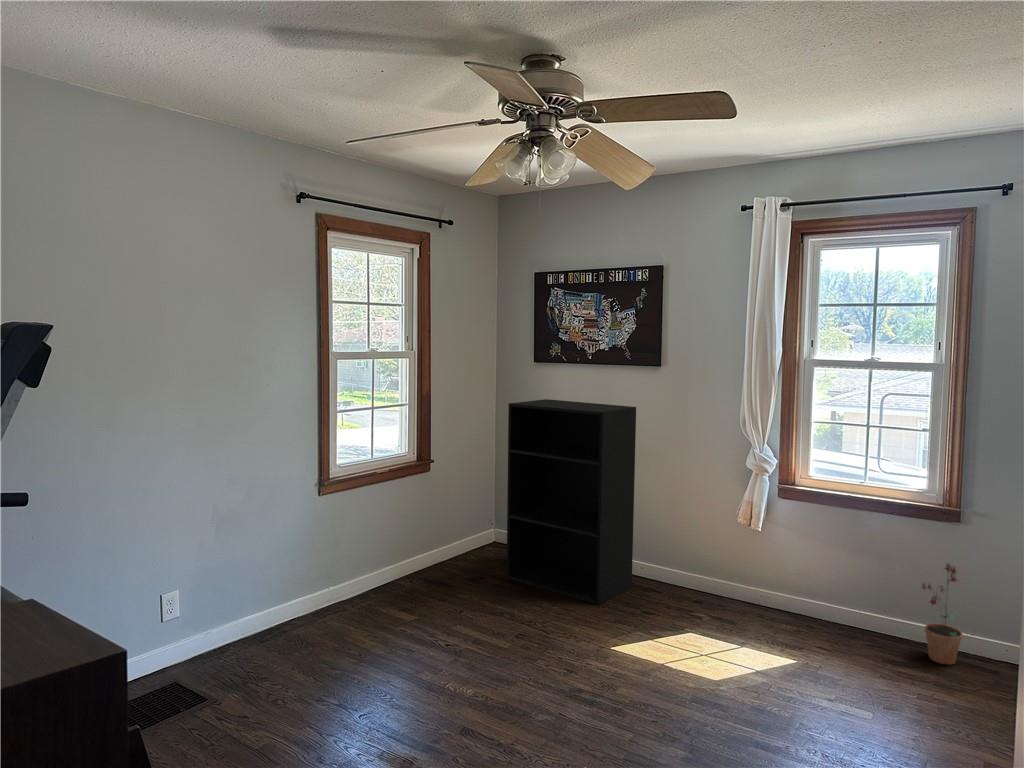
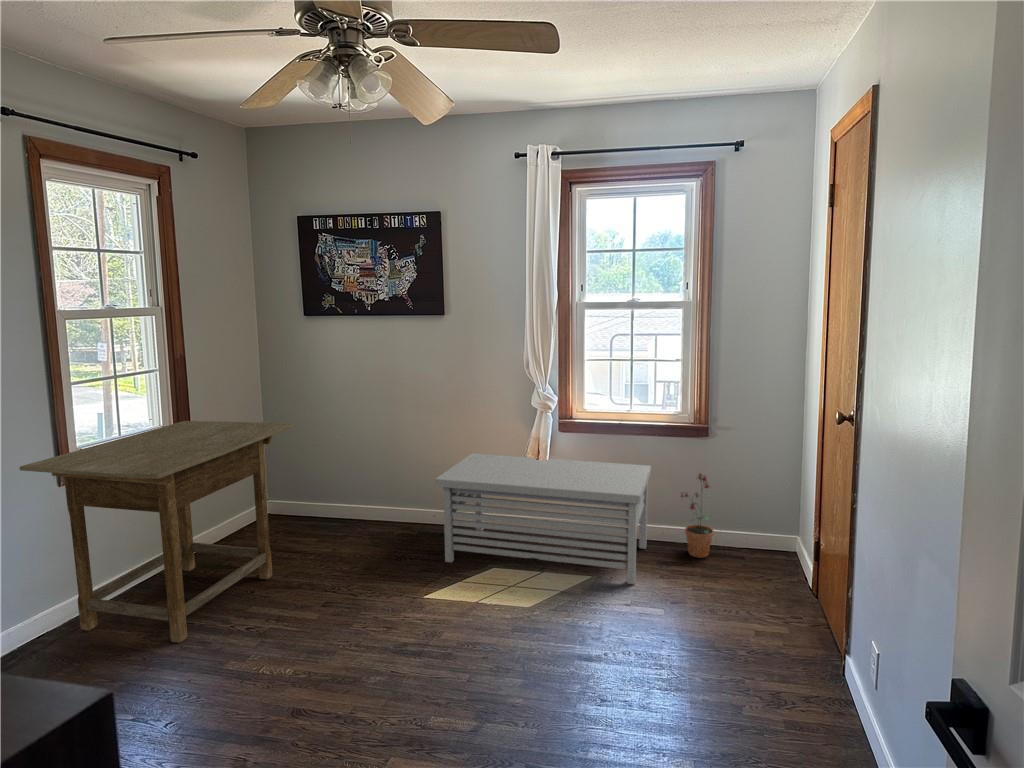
bookshelf: present [507,399,636,605] -> none [285,354,427,558]
desk: none [291,451,508,643] -> present [20,421,292,643]
storage bench: none [636,510,885,678] -> present [435,454,651,585]

